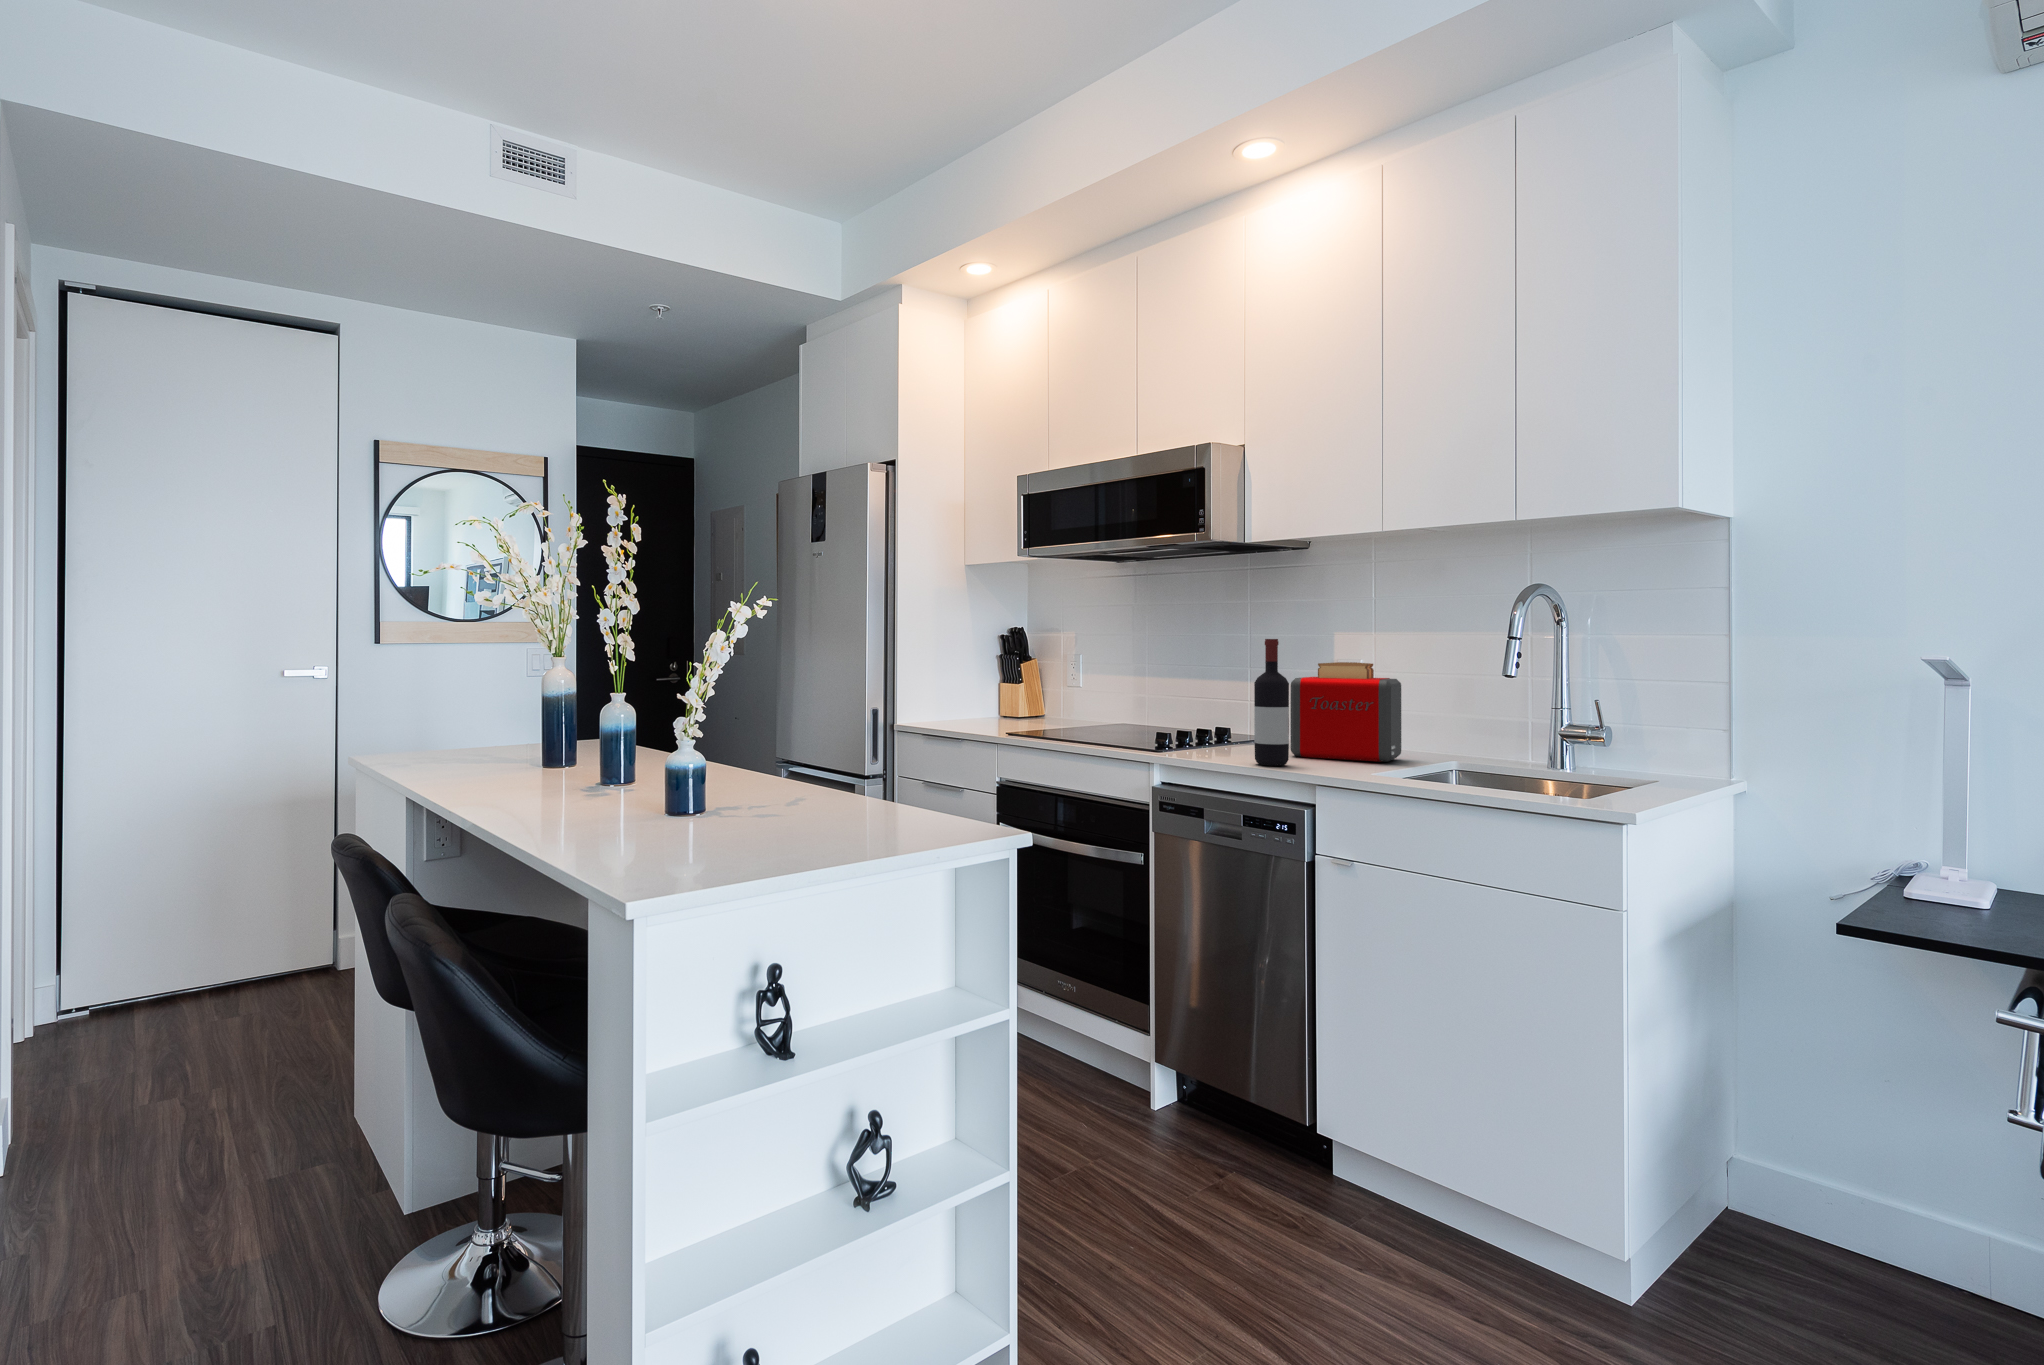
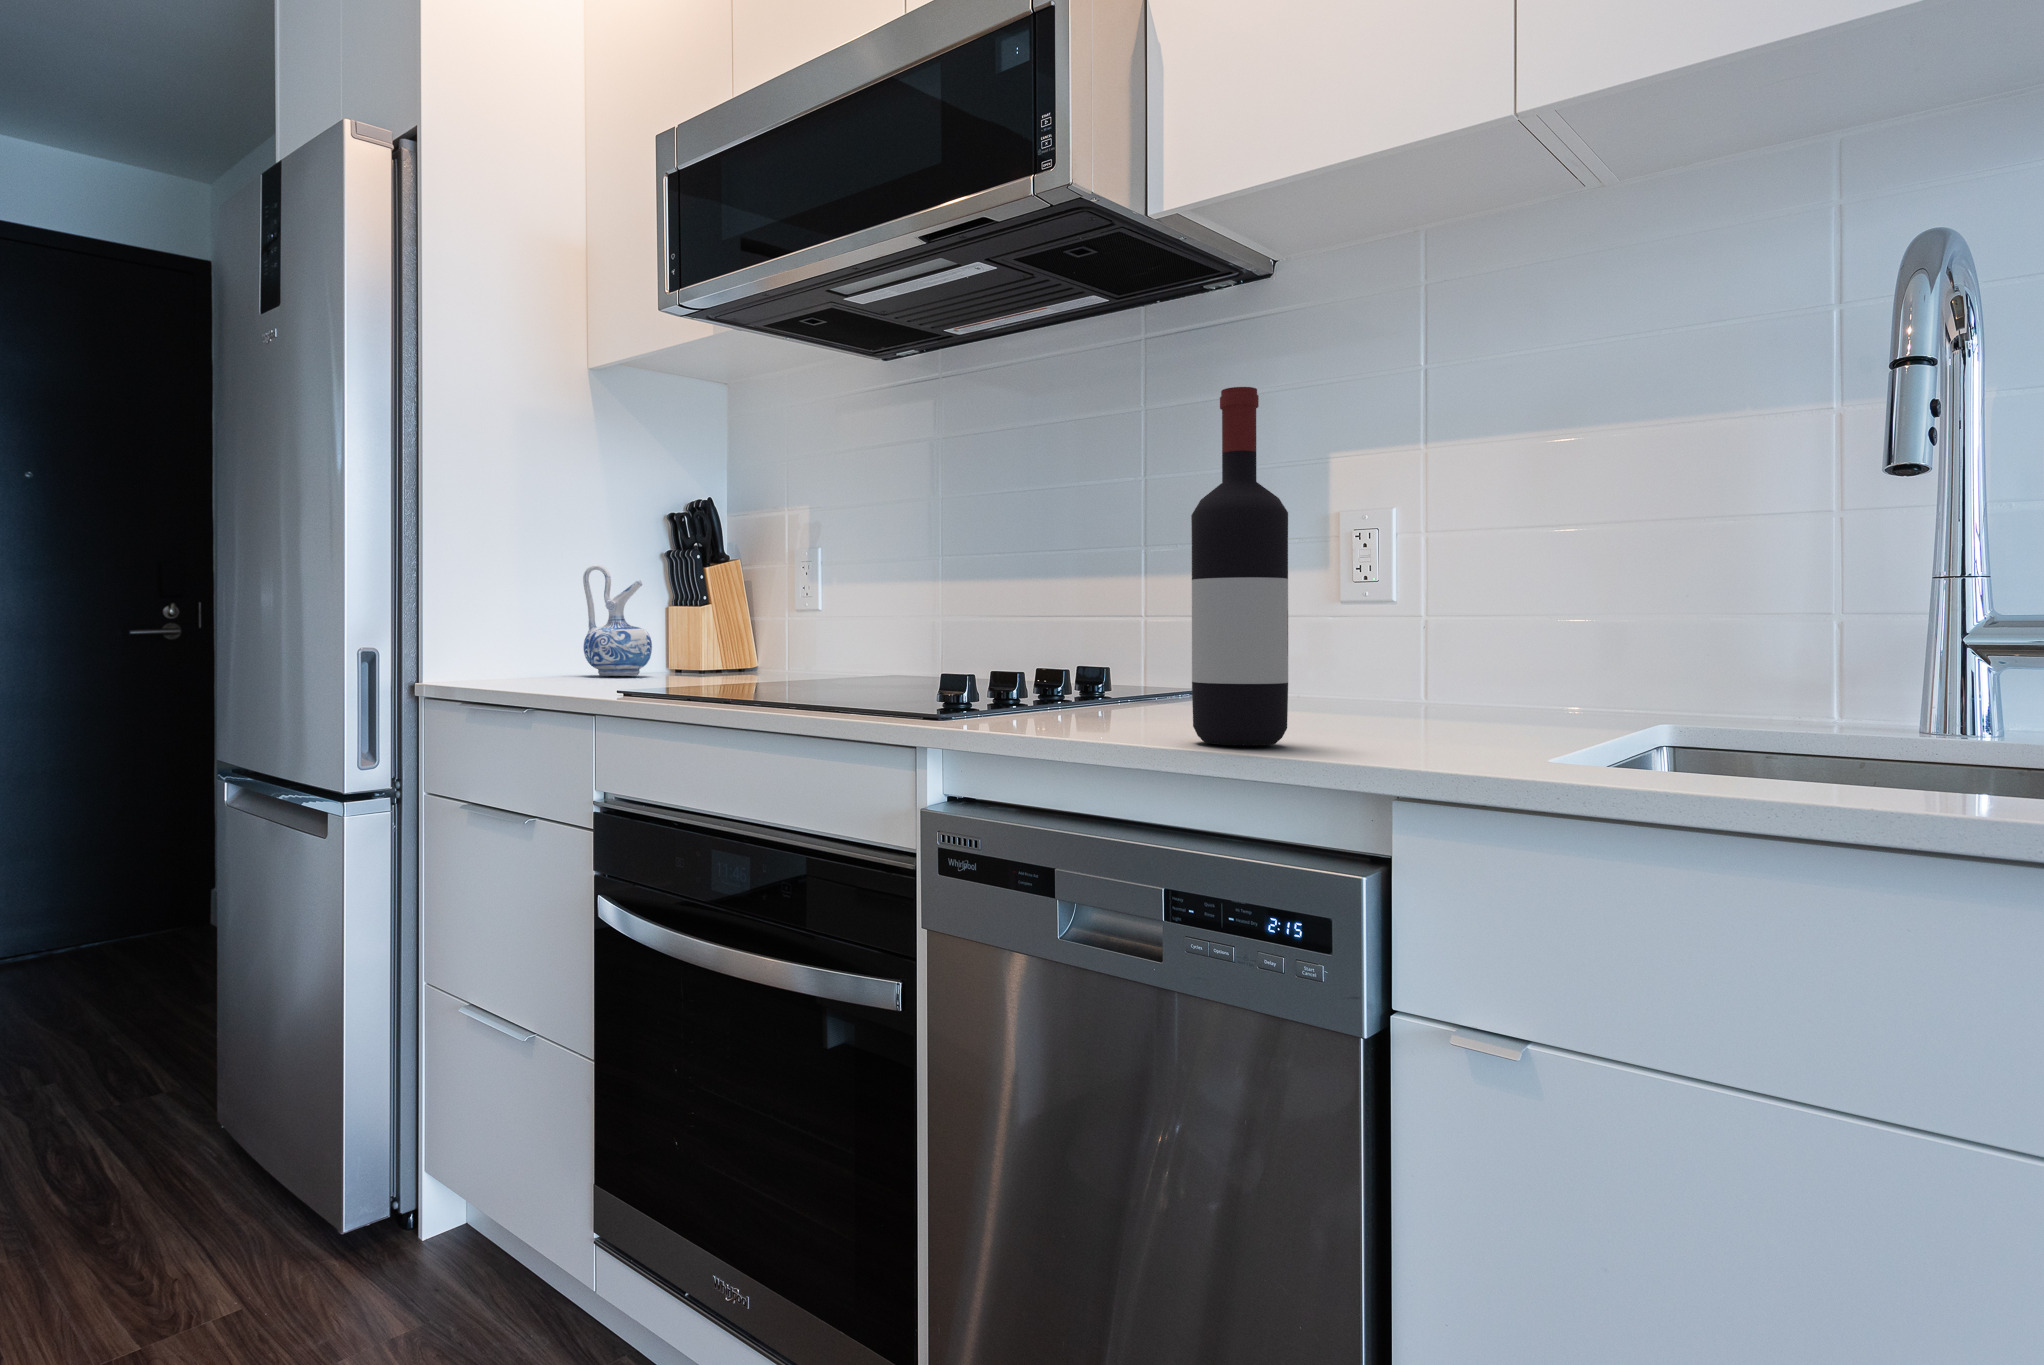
toaster: present [1290,662,1401,762] -> none [1263,485,1528,731]
ceramic pitcher: none [974,668,1006,722] -> present [583,565,652,676]

